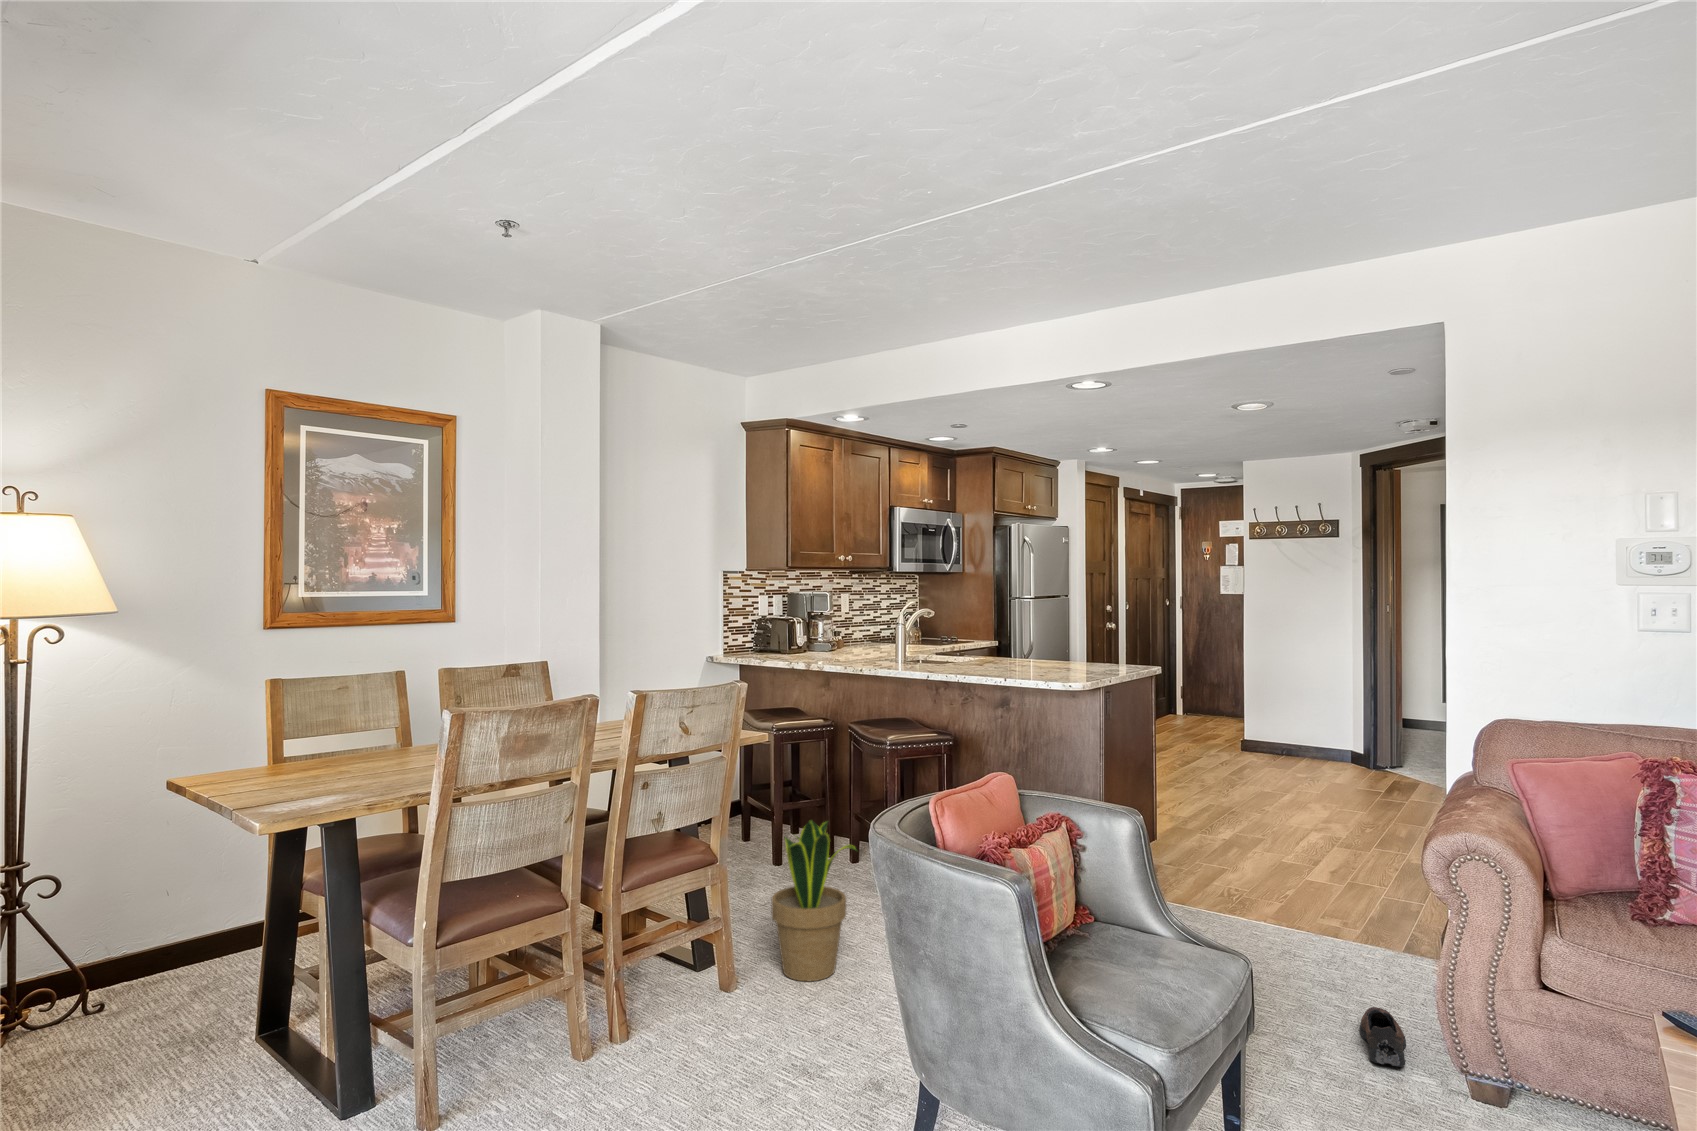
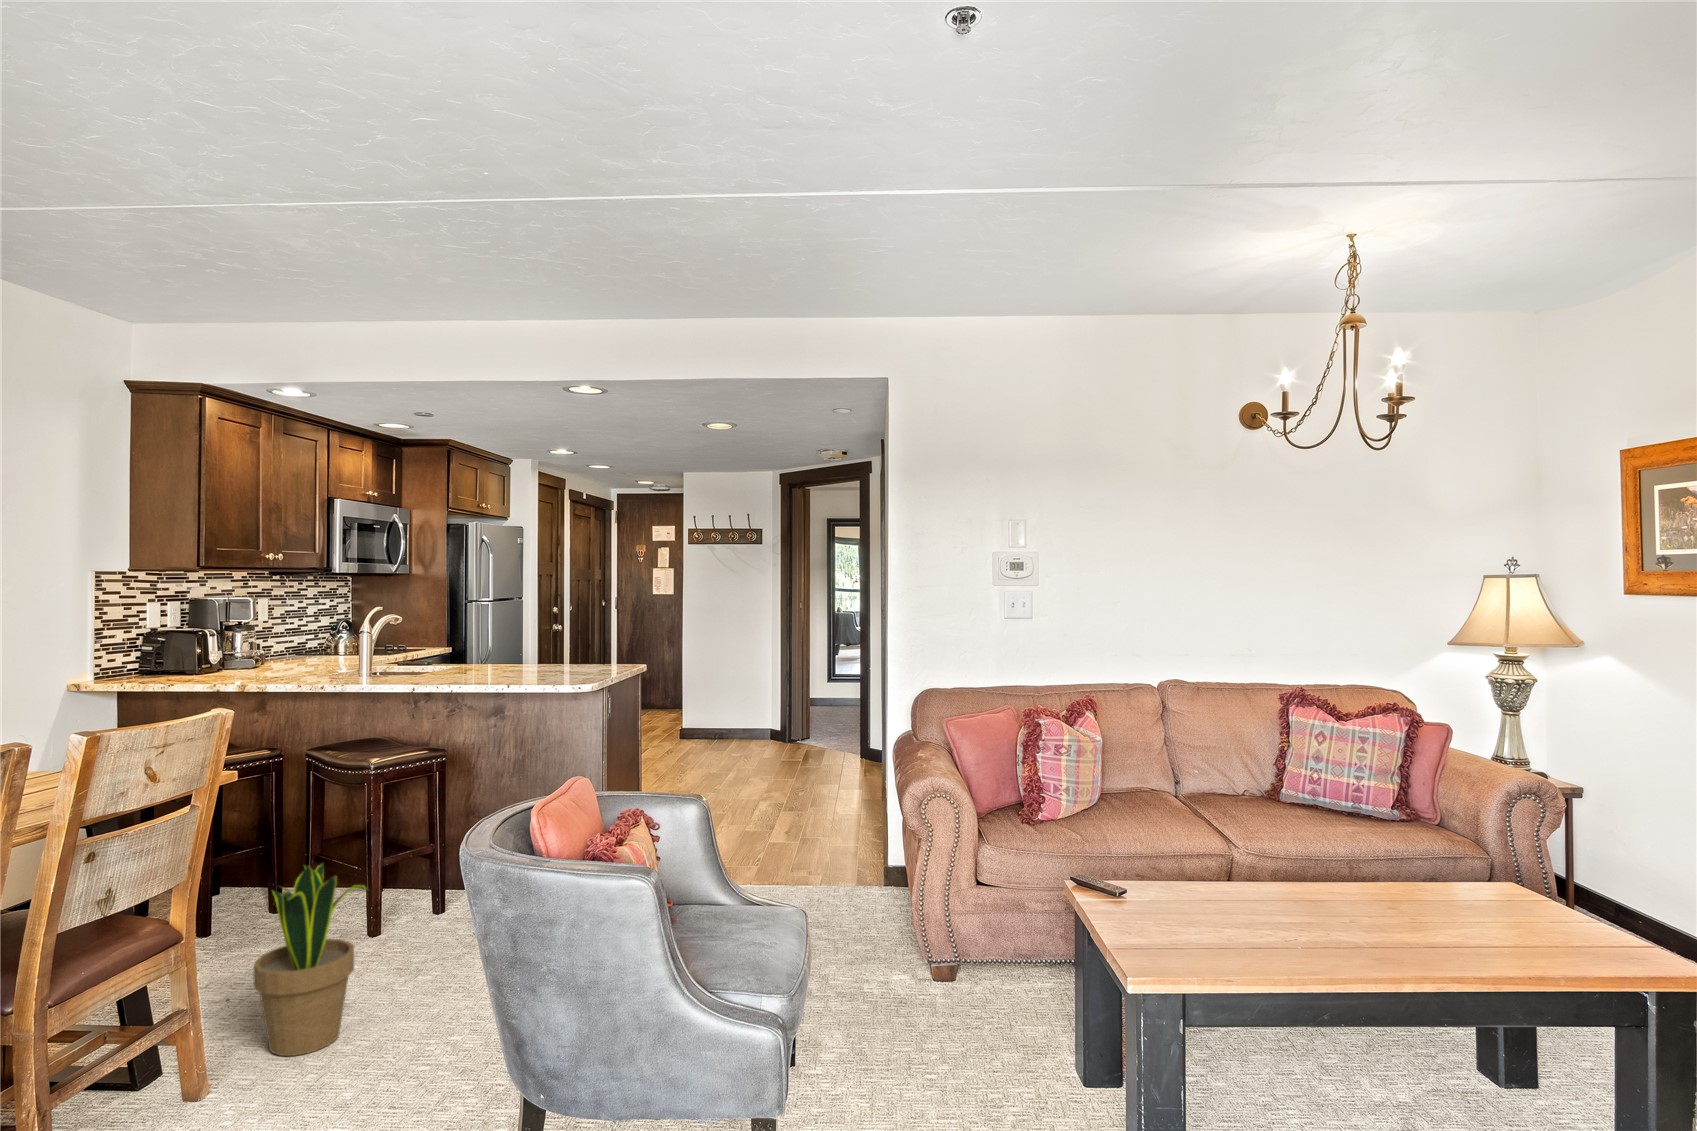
shoe: present [1360,1007,1406,1067] -> none [847,933,886,976]

